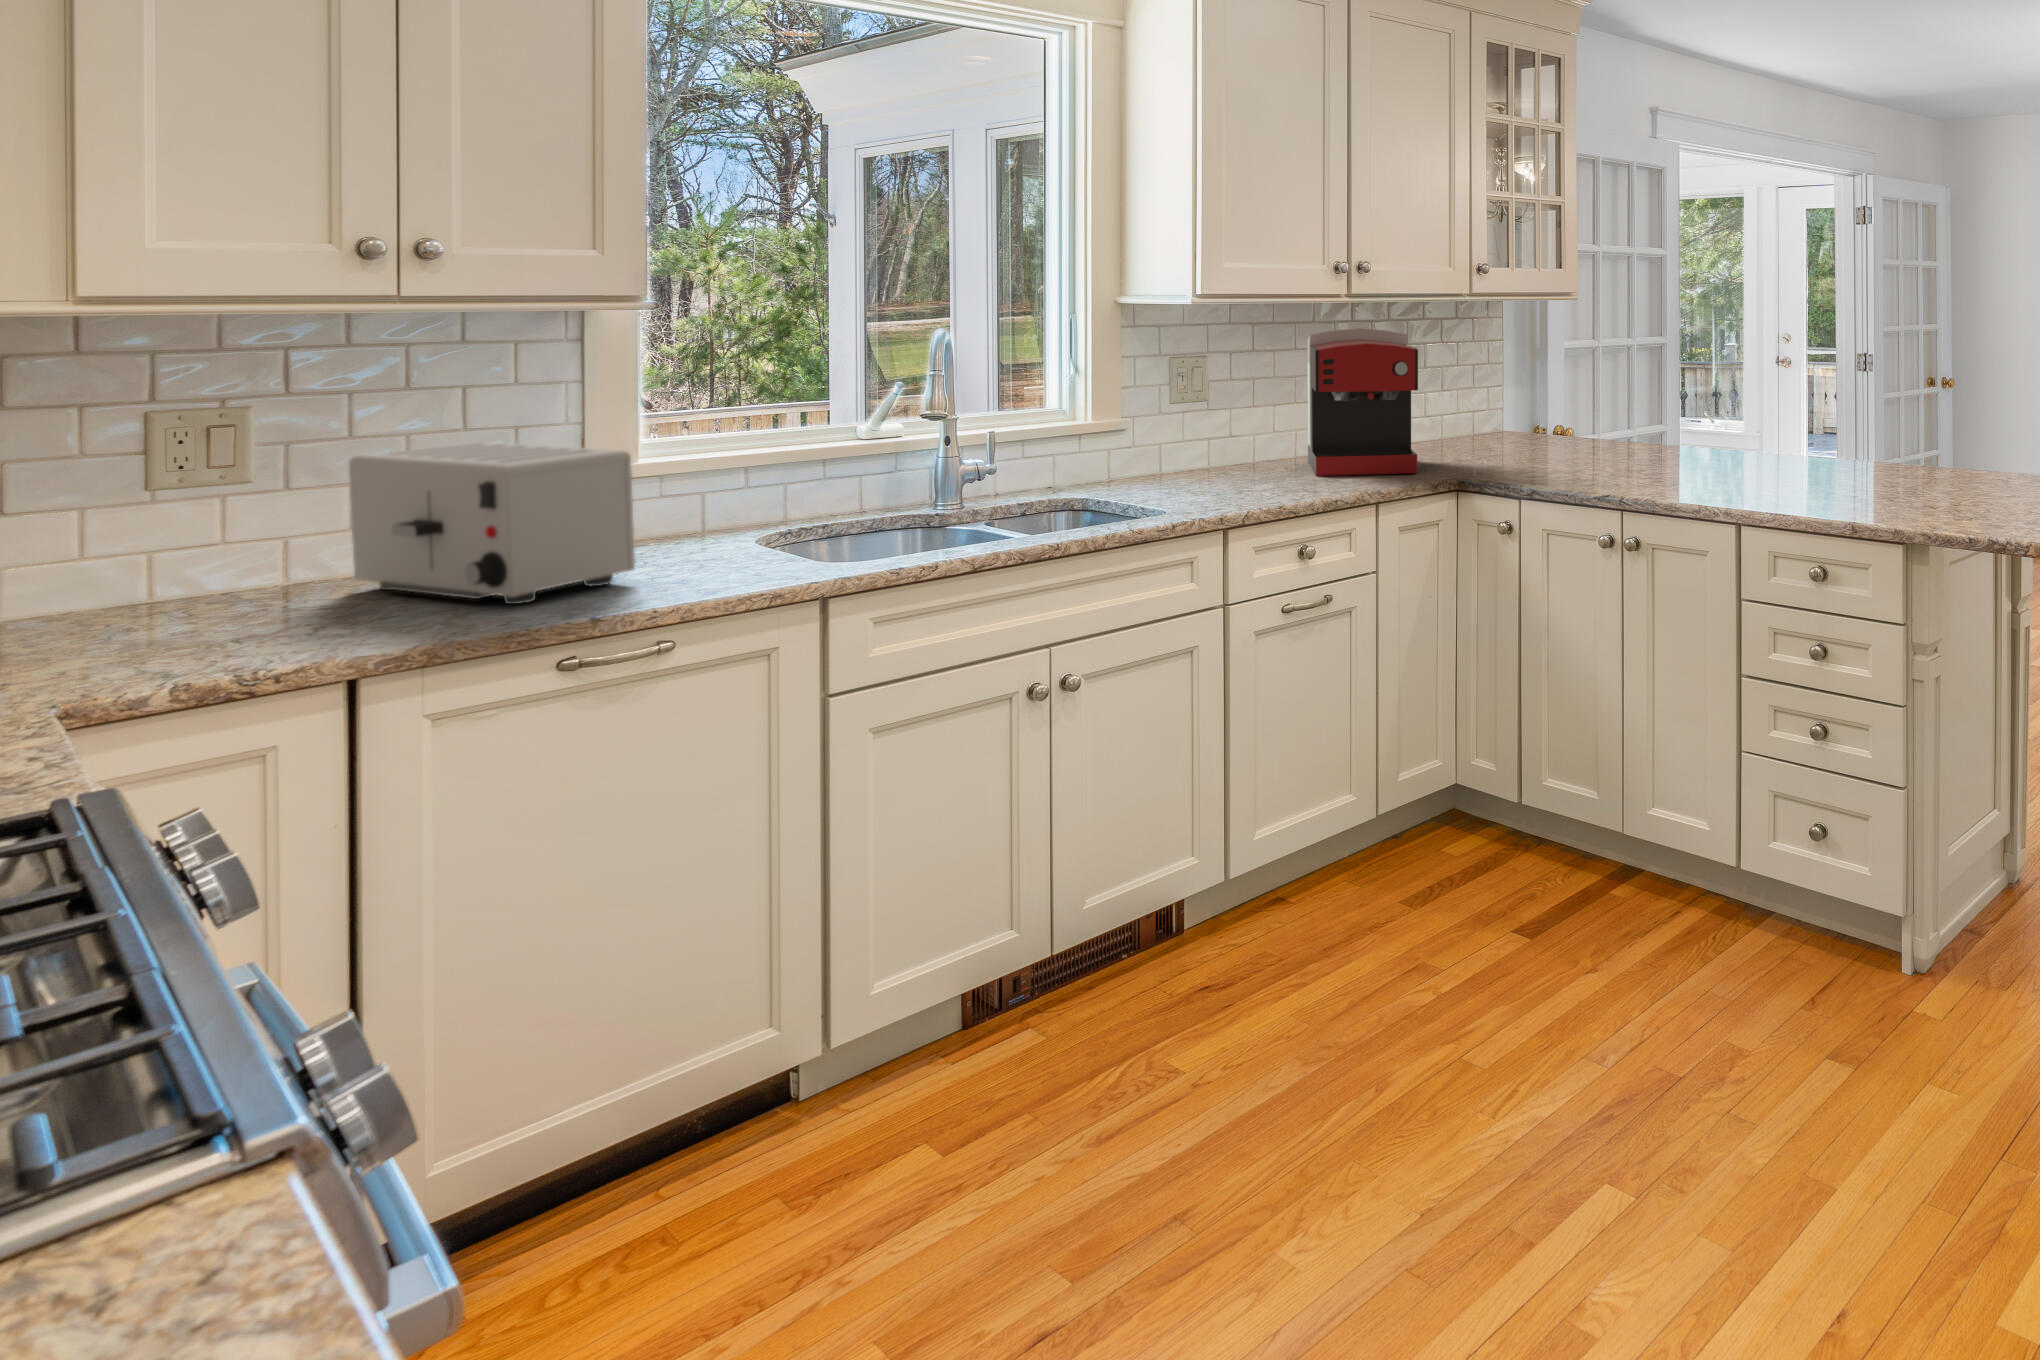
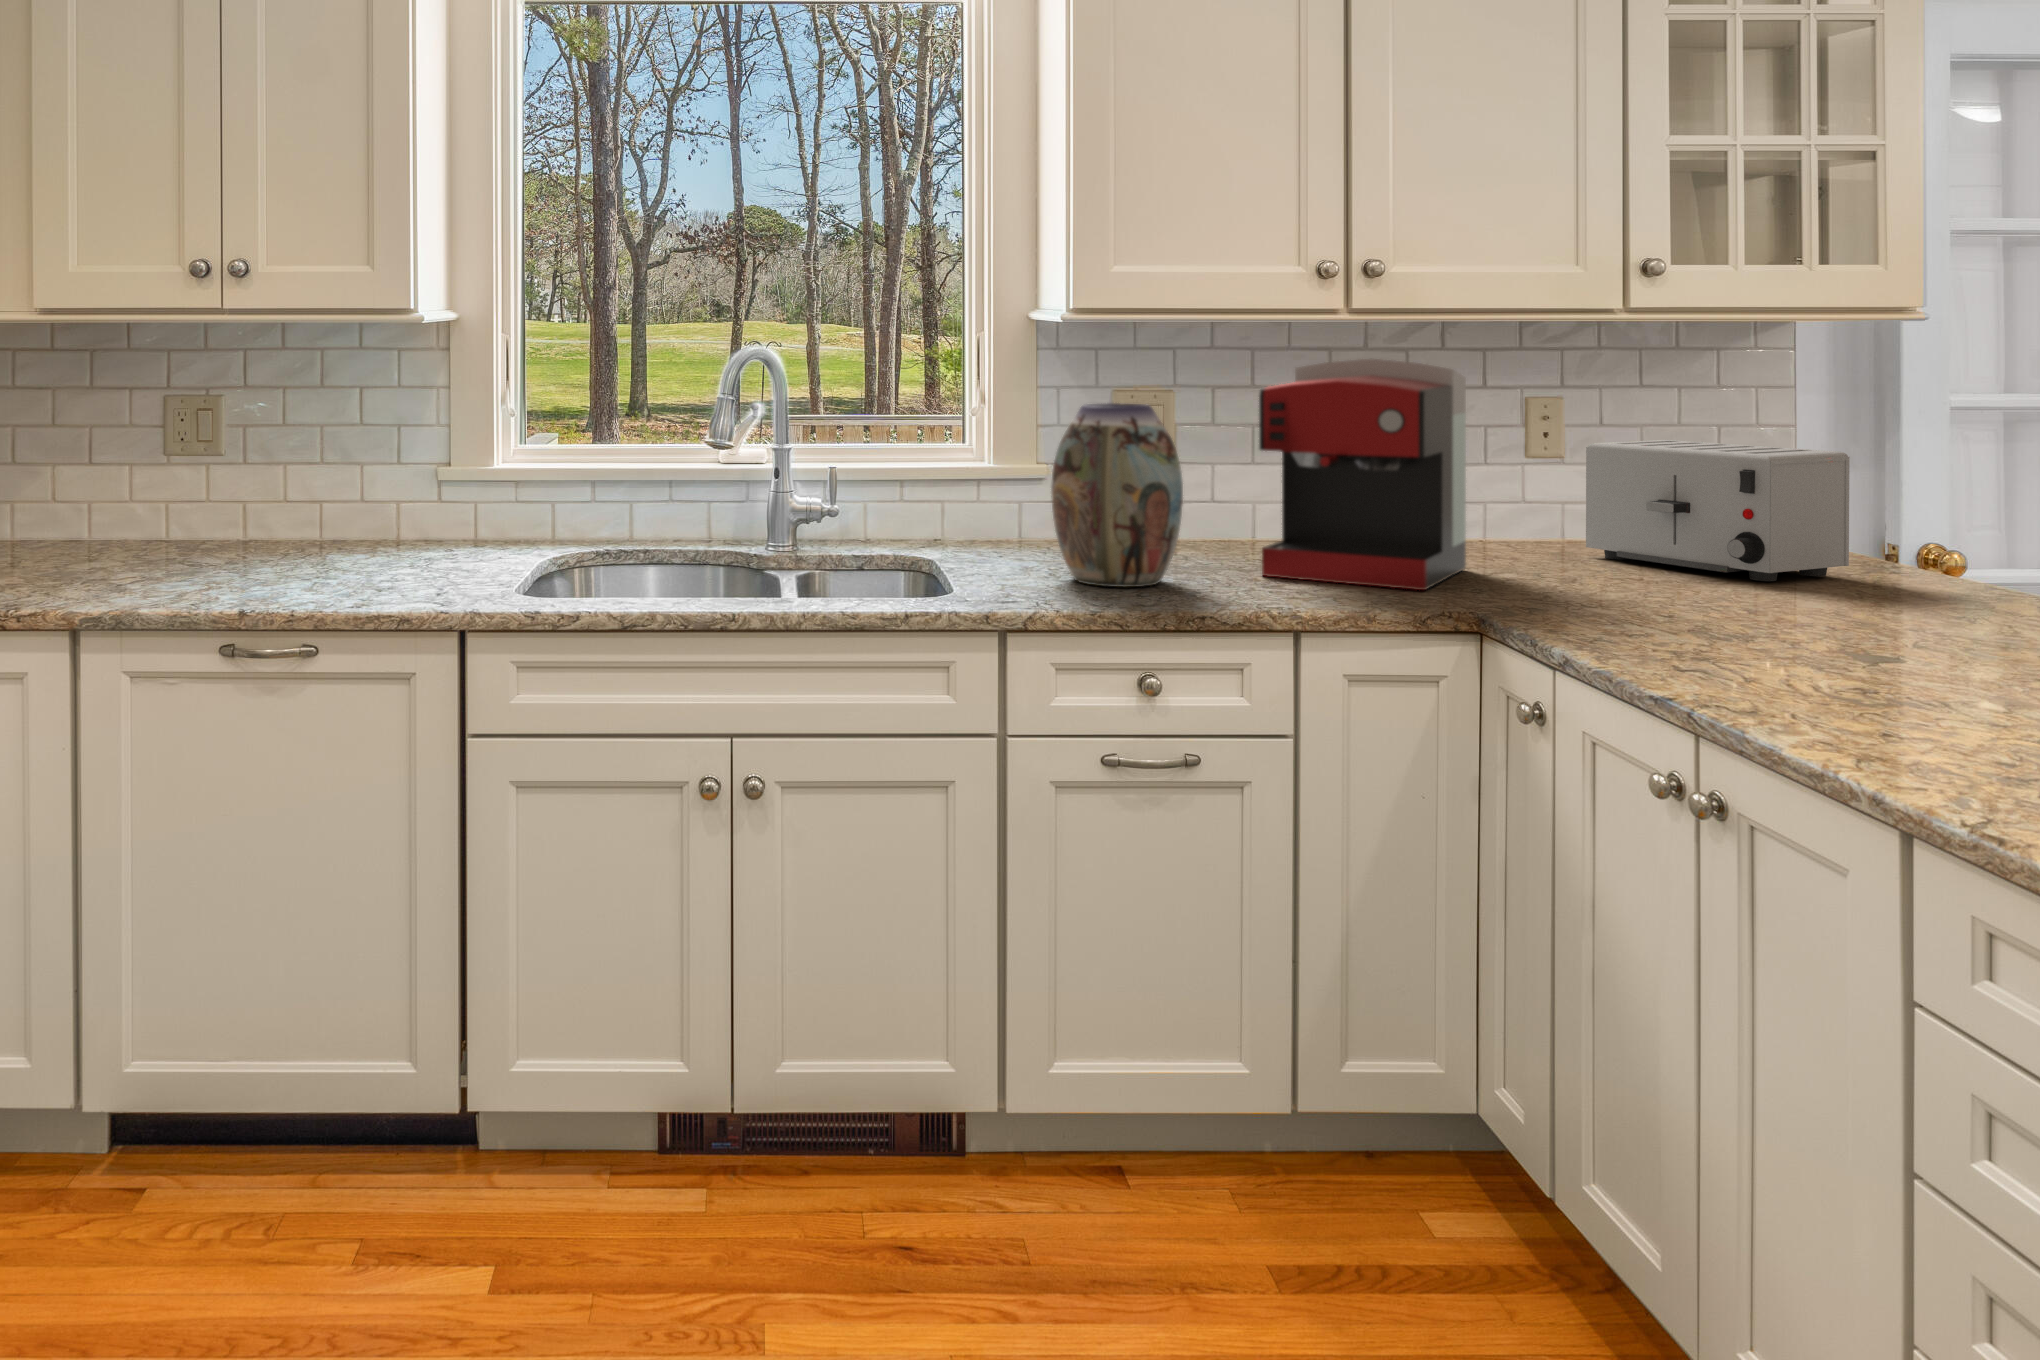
vase: none [1203,363,1294,494] -> present [1051,403,1183,587]
toaster: present [349,442,635,604] -> present [1586,440,1850,581]

